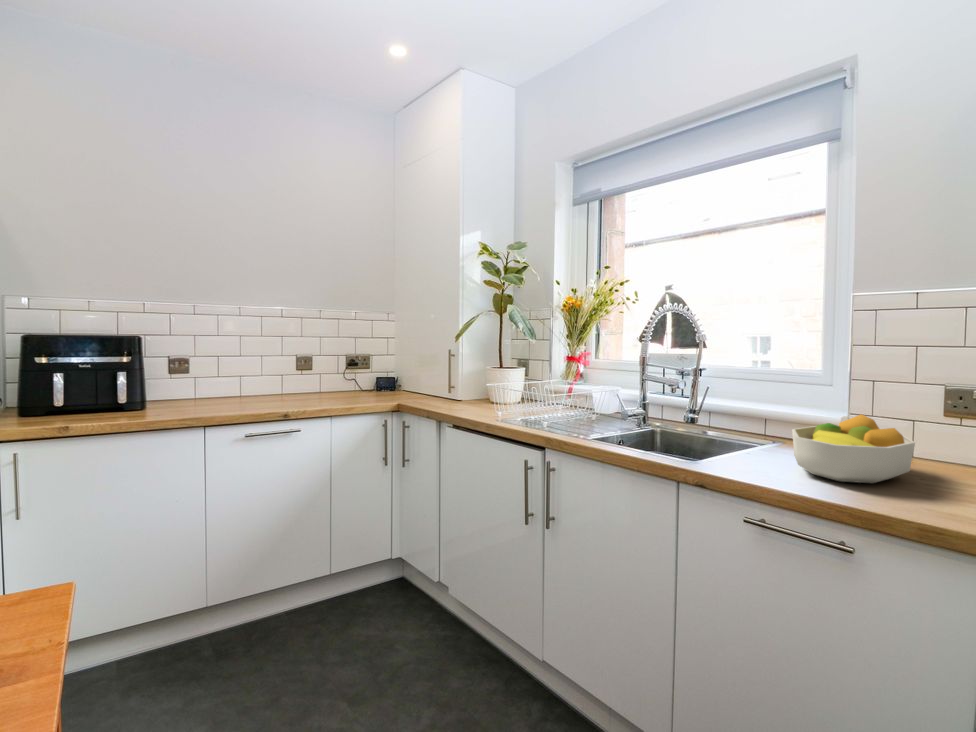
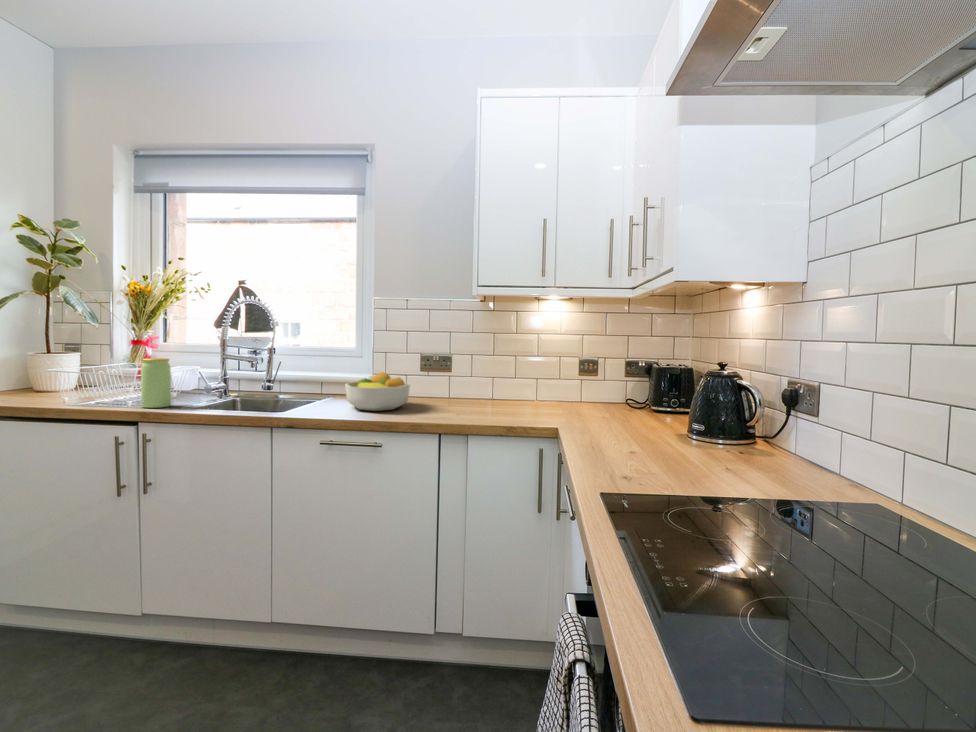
jar: none [550,380,578,435] -> present [141,358,171,408]

